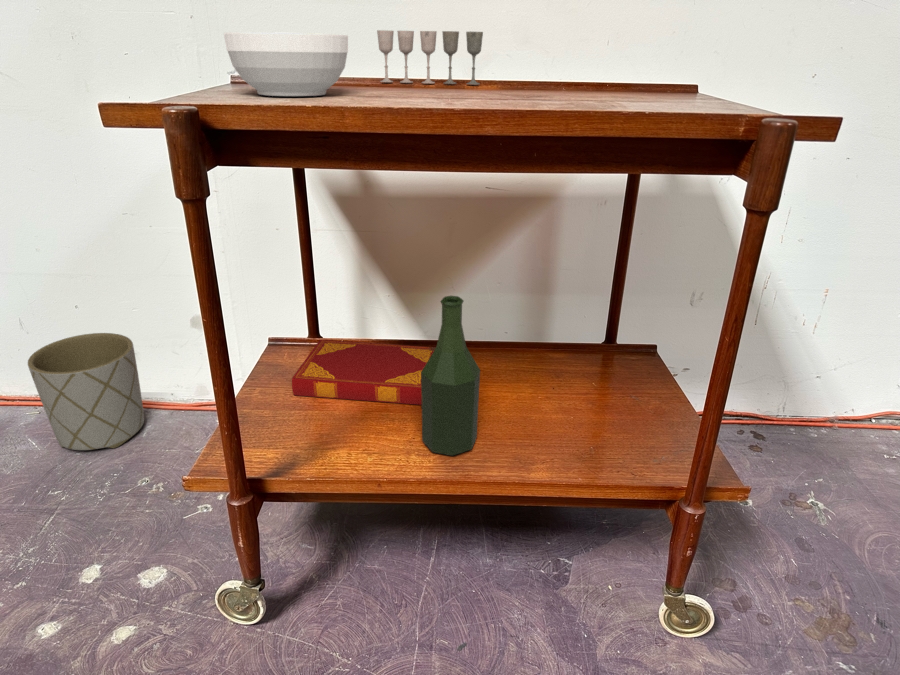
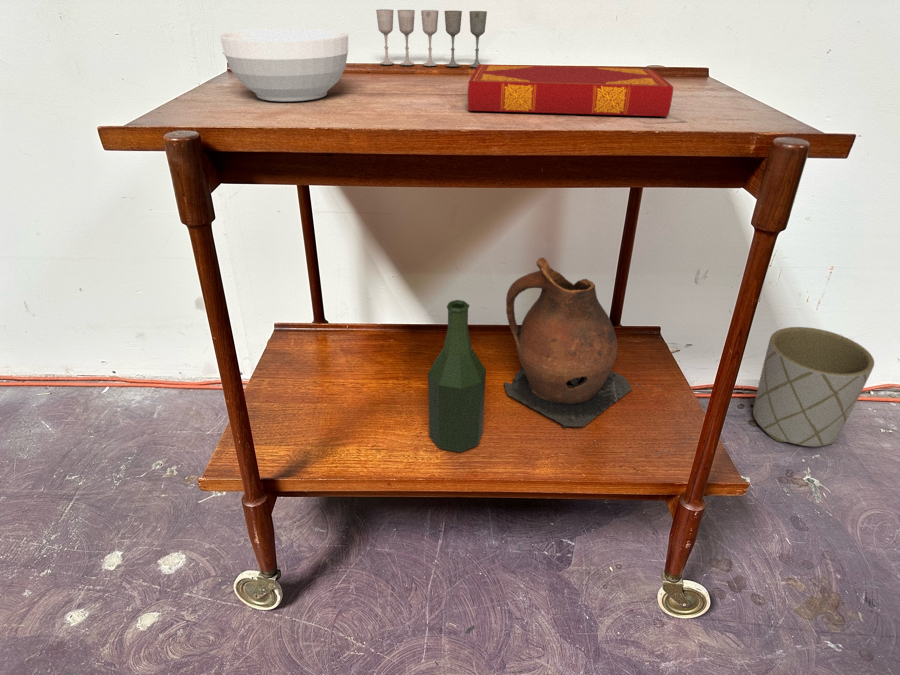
ceramic pitcher: none [499,263,629,435] -> present [504,258,632,428]
planter: present [28,333,144,450] -> present [753,327,874,446]
hardback book: present [292,340,436,405] -> present [468,64,673,116]

